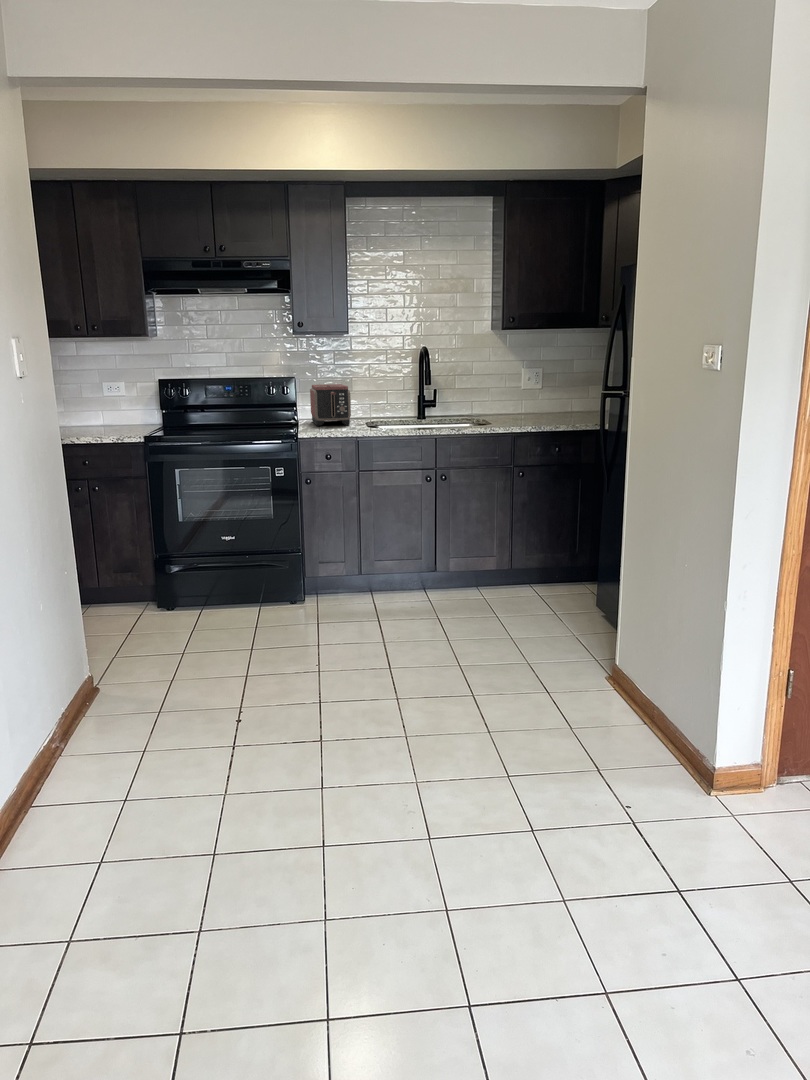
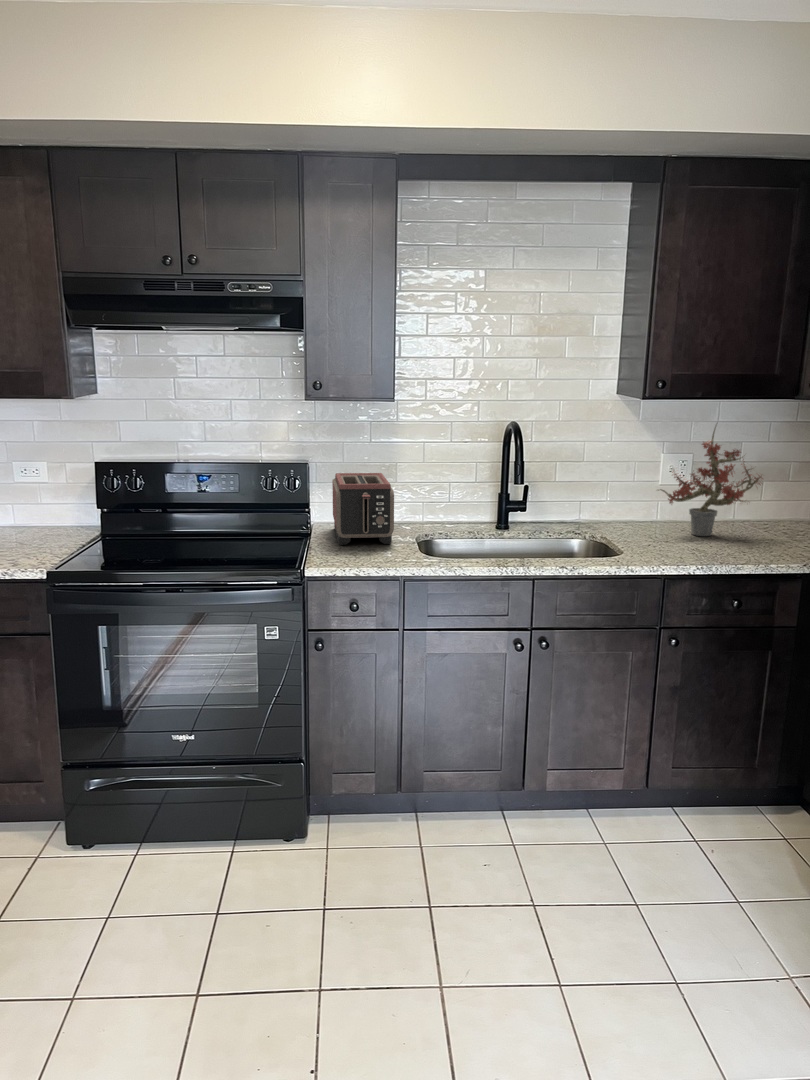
potted plant: none [515,345,583,418] -> present [658,427,763,536]

